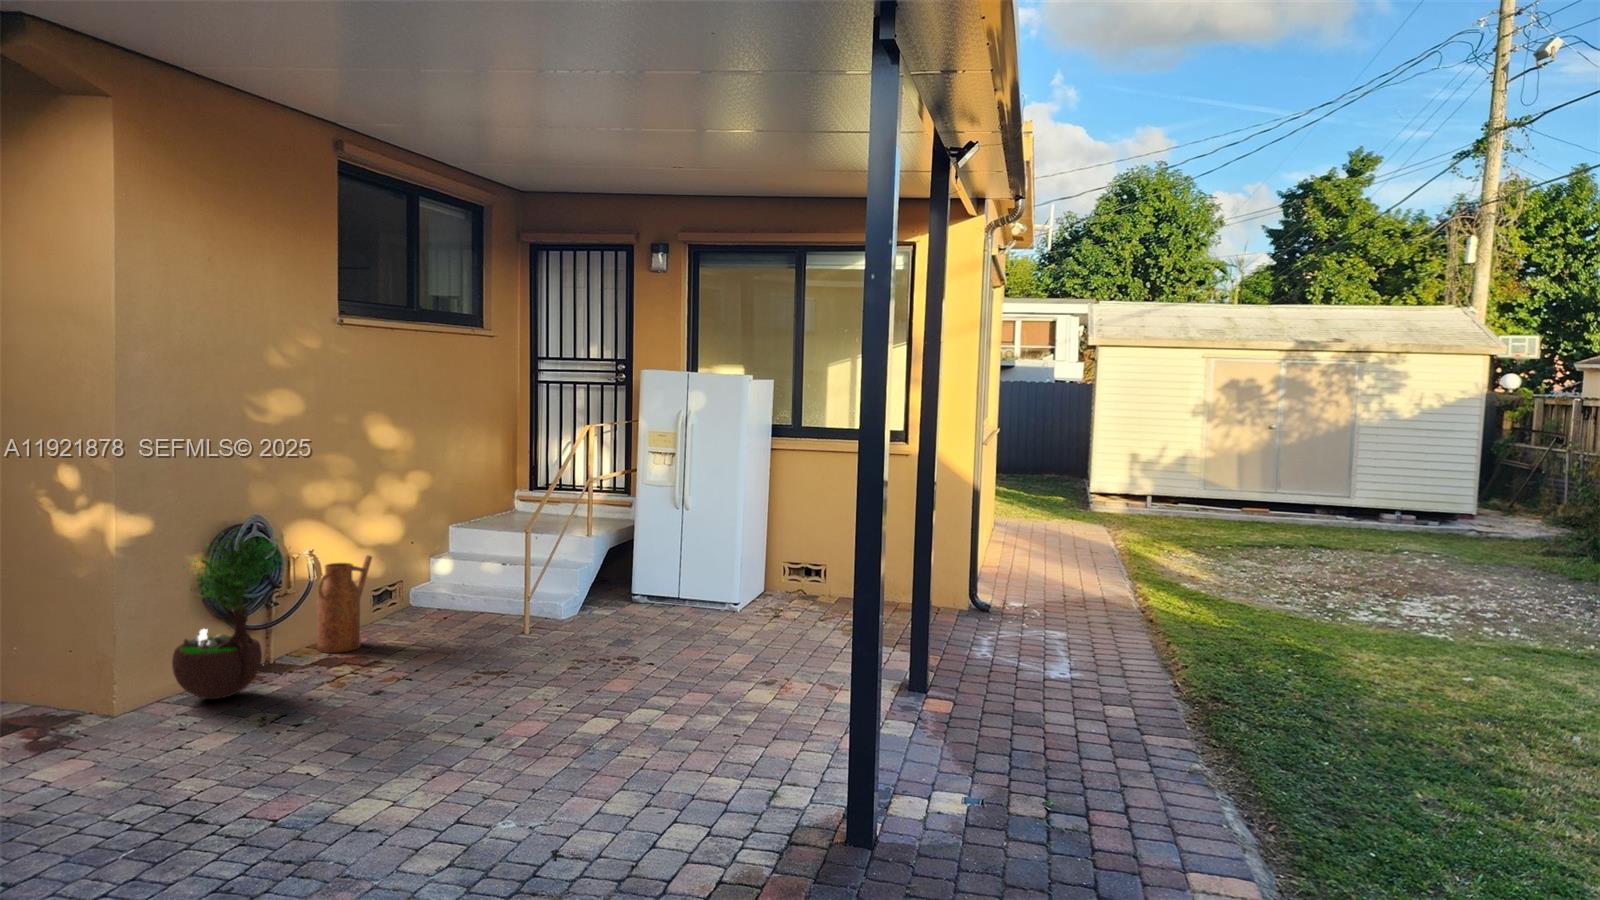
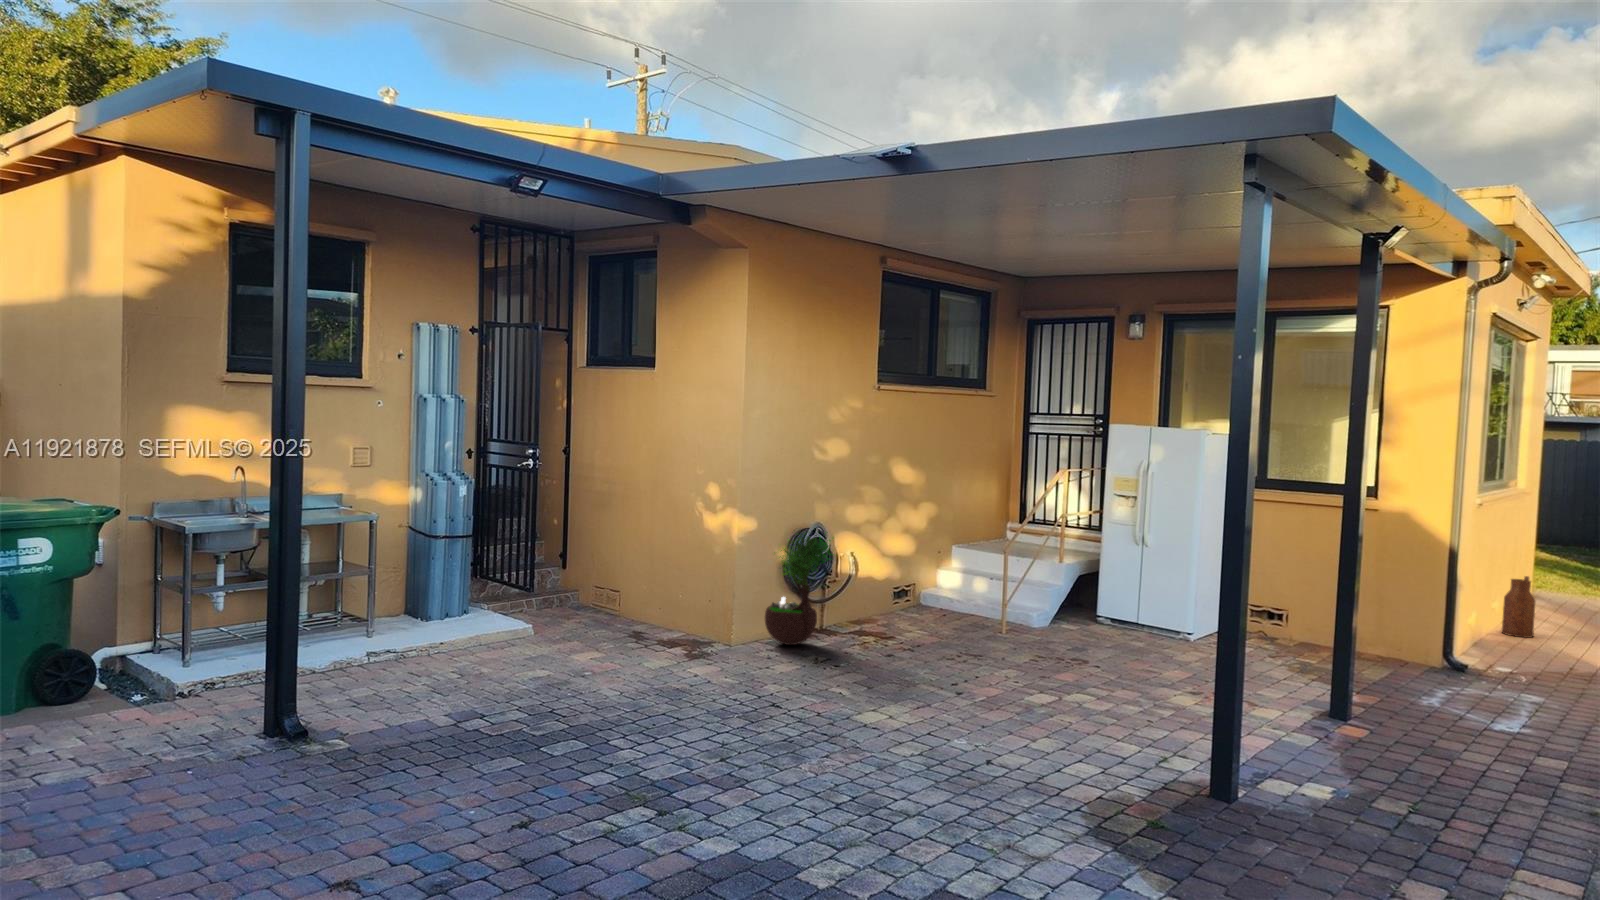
watering can: present [317,555,372,653] -> present [1501,576,1535,638]

